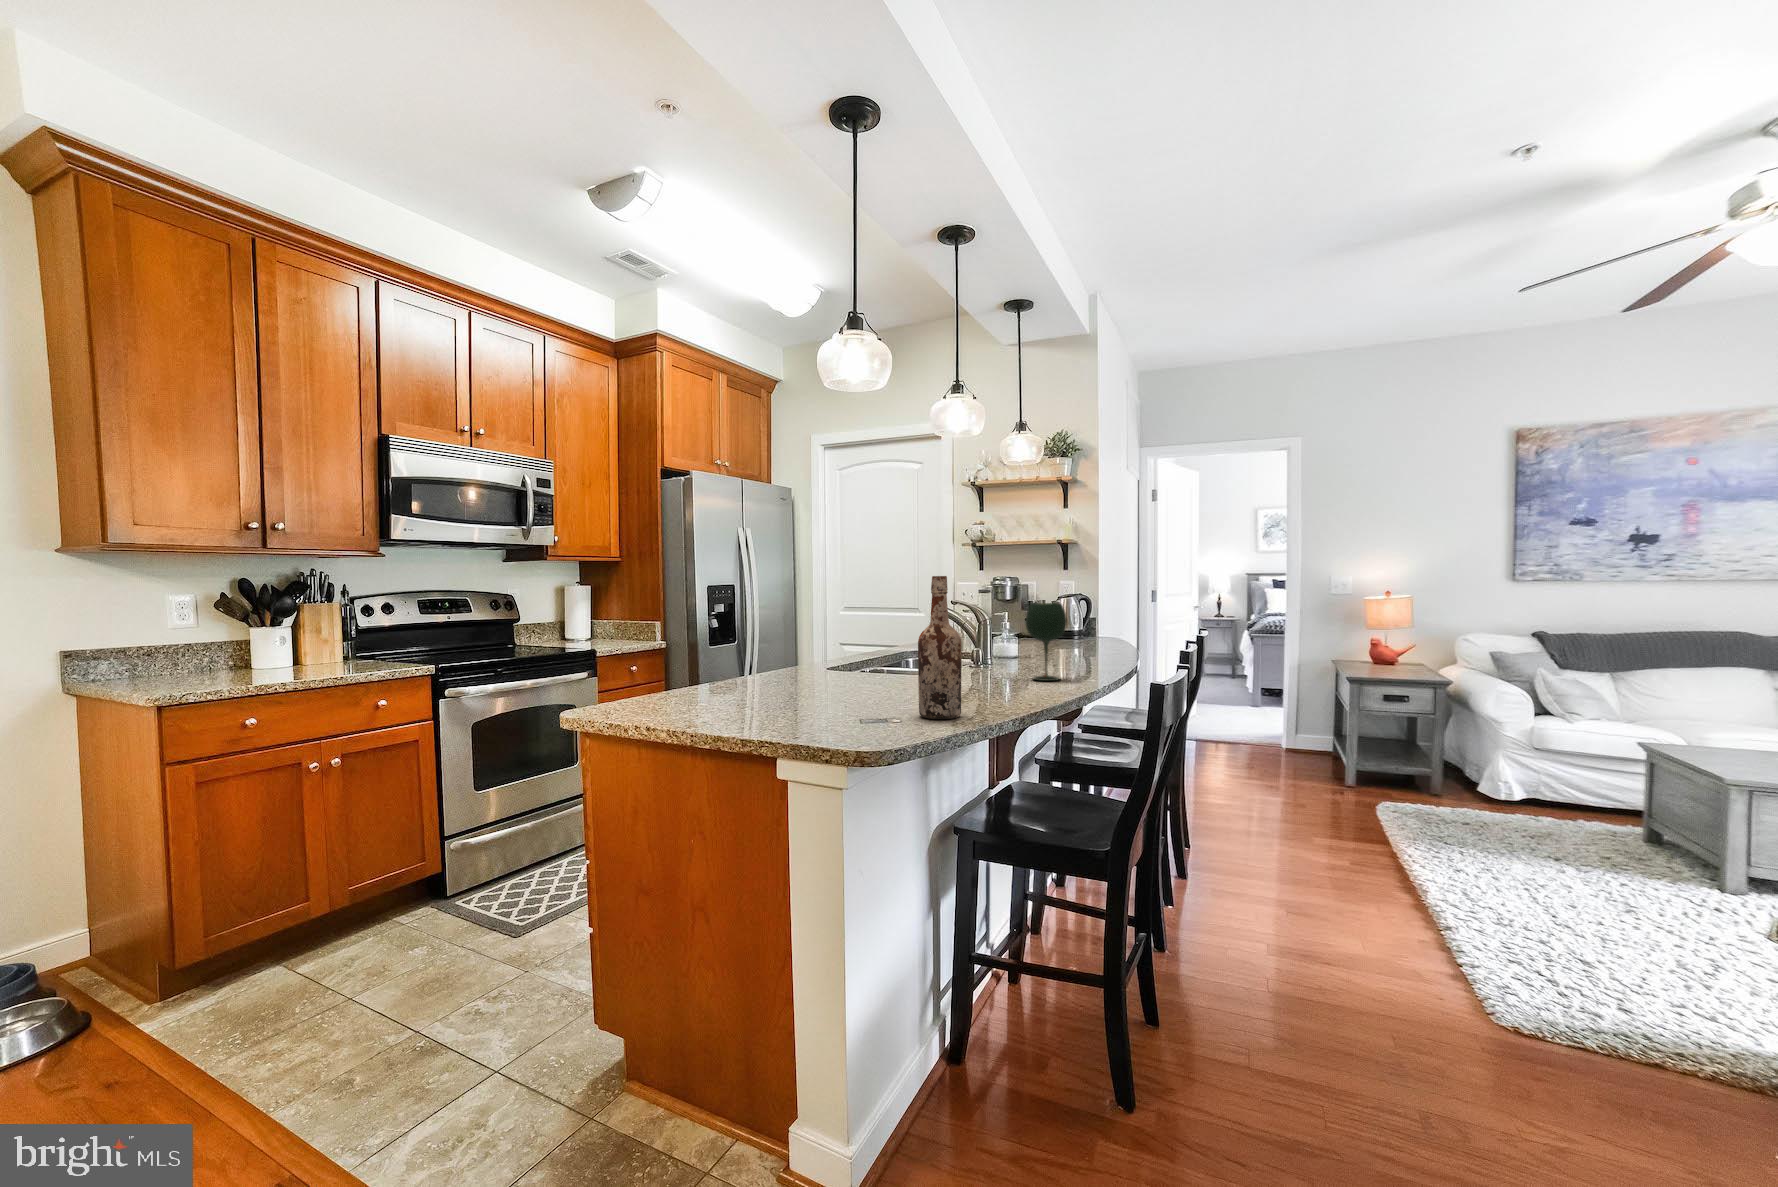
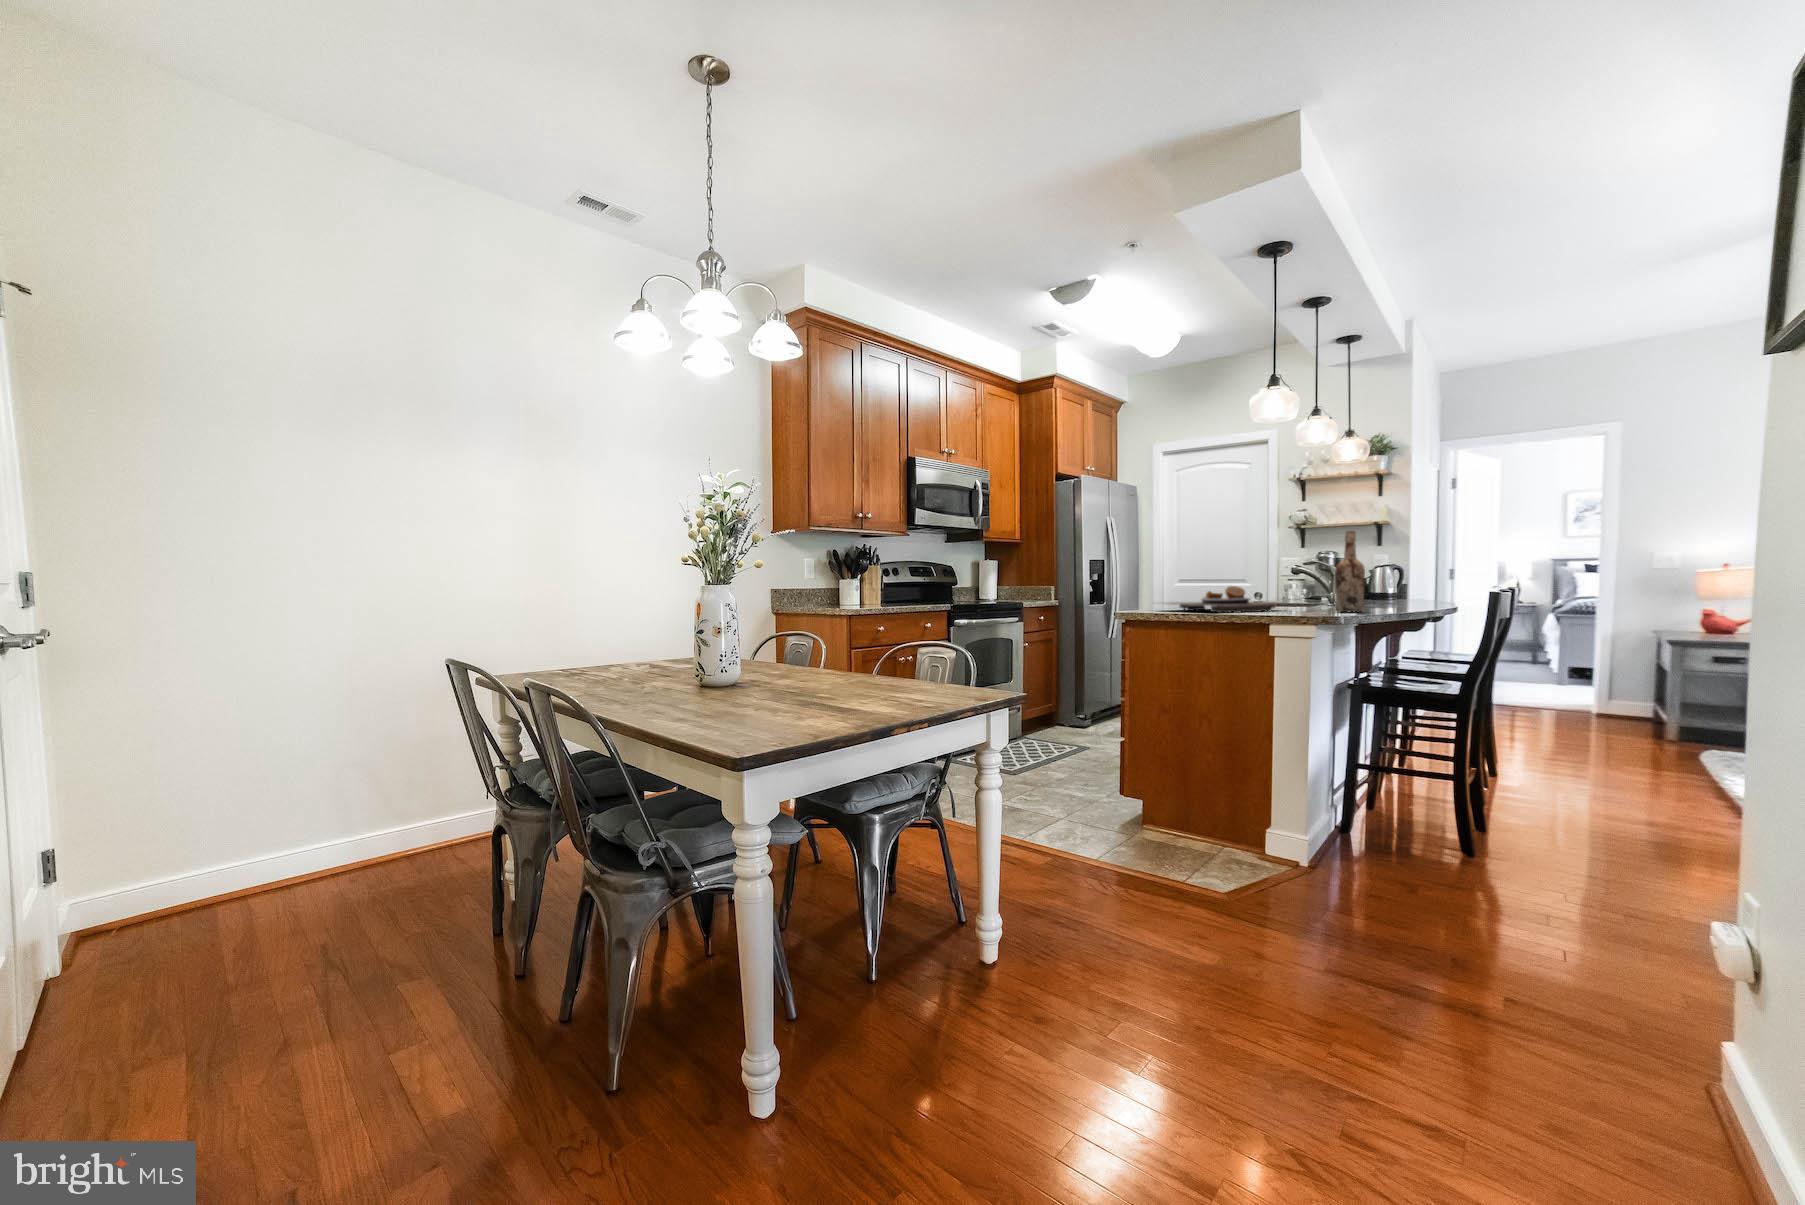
wine glass: present [1025,603,1067,681] -> none [1383,556,1417,607]
plate: none [664,660,872,720] -> present [1168,586,1277,613]

